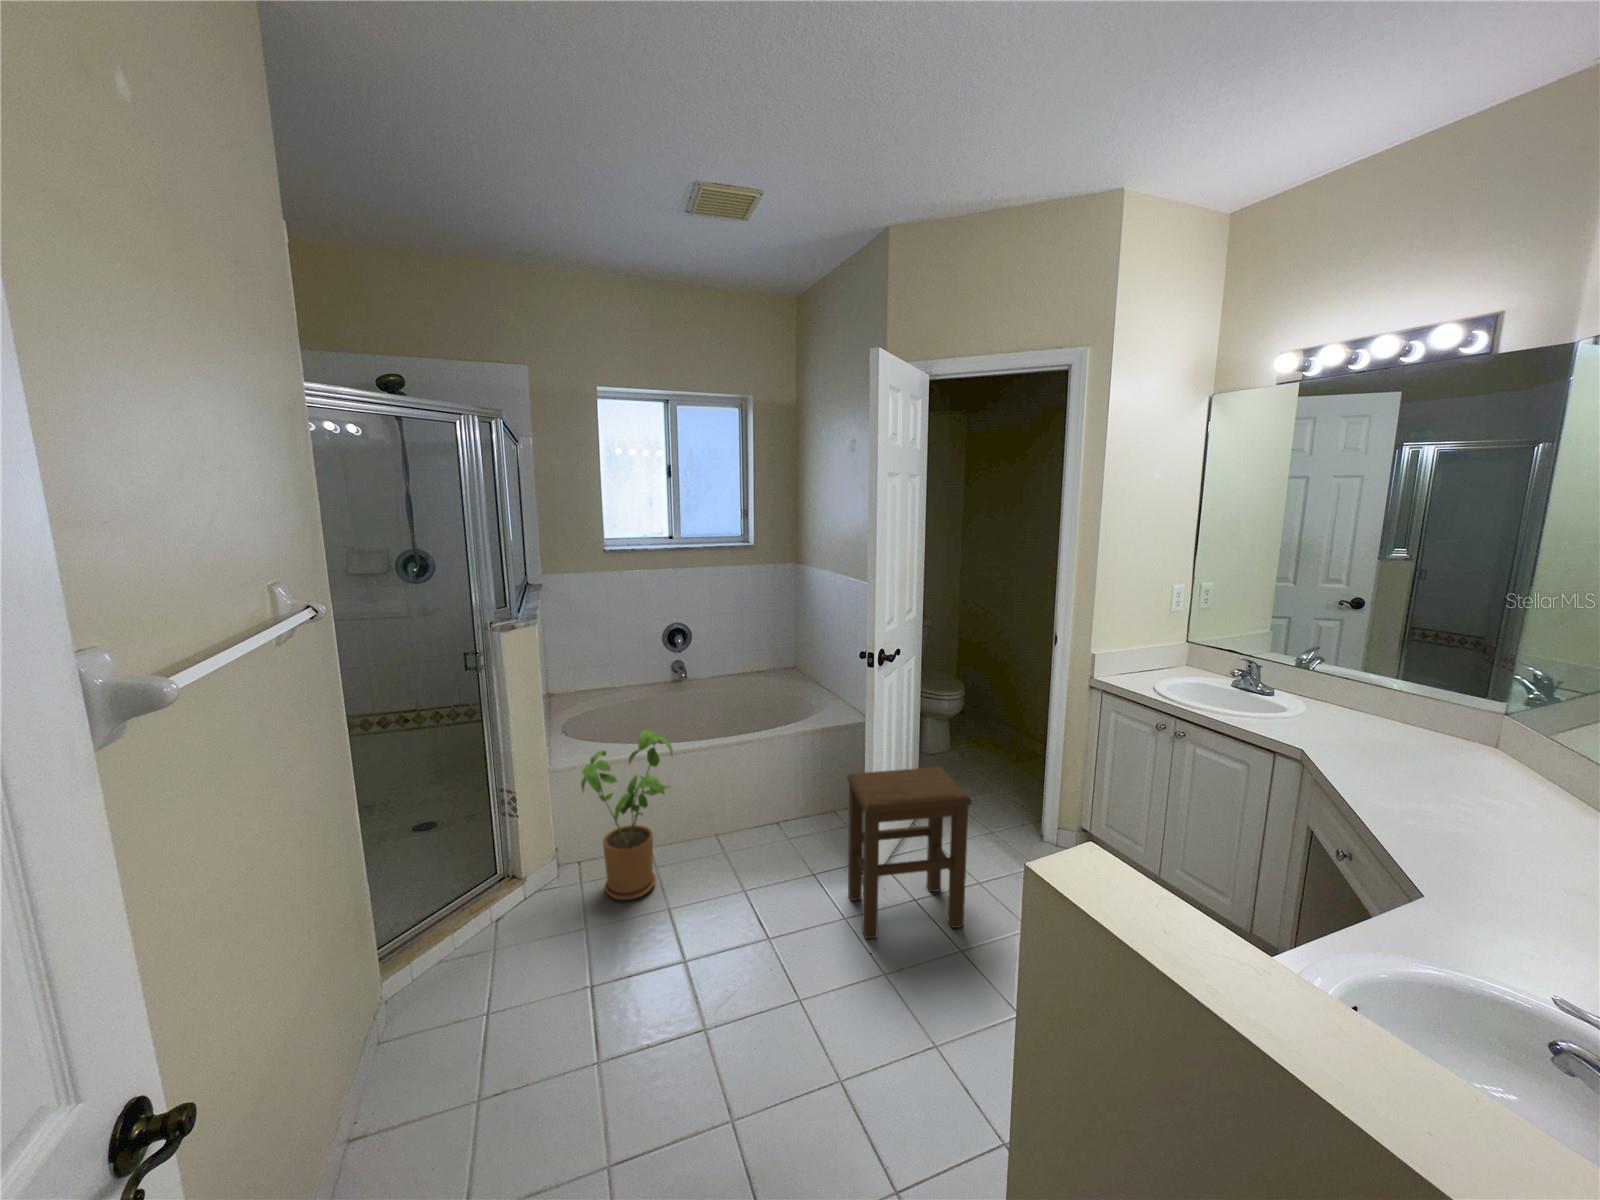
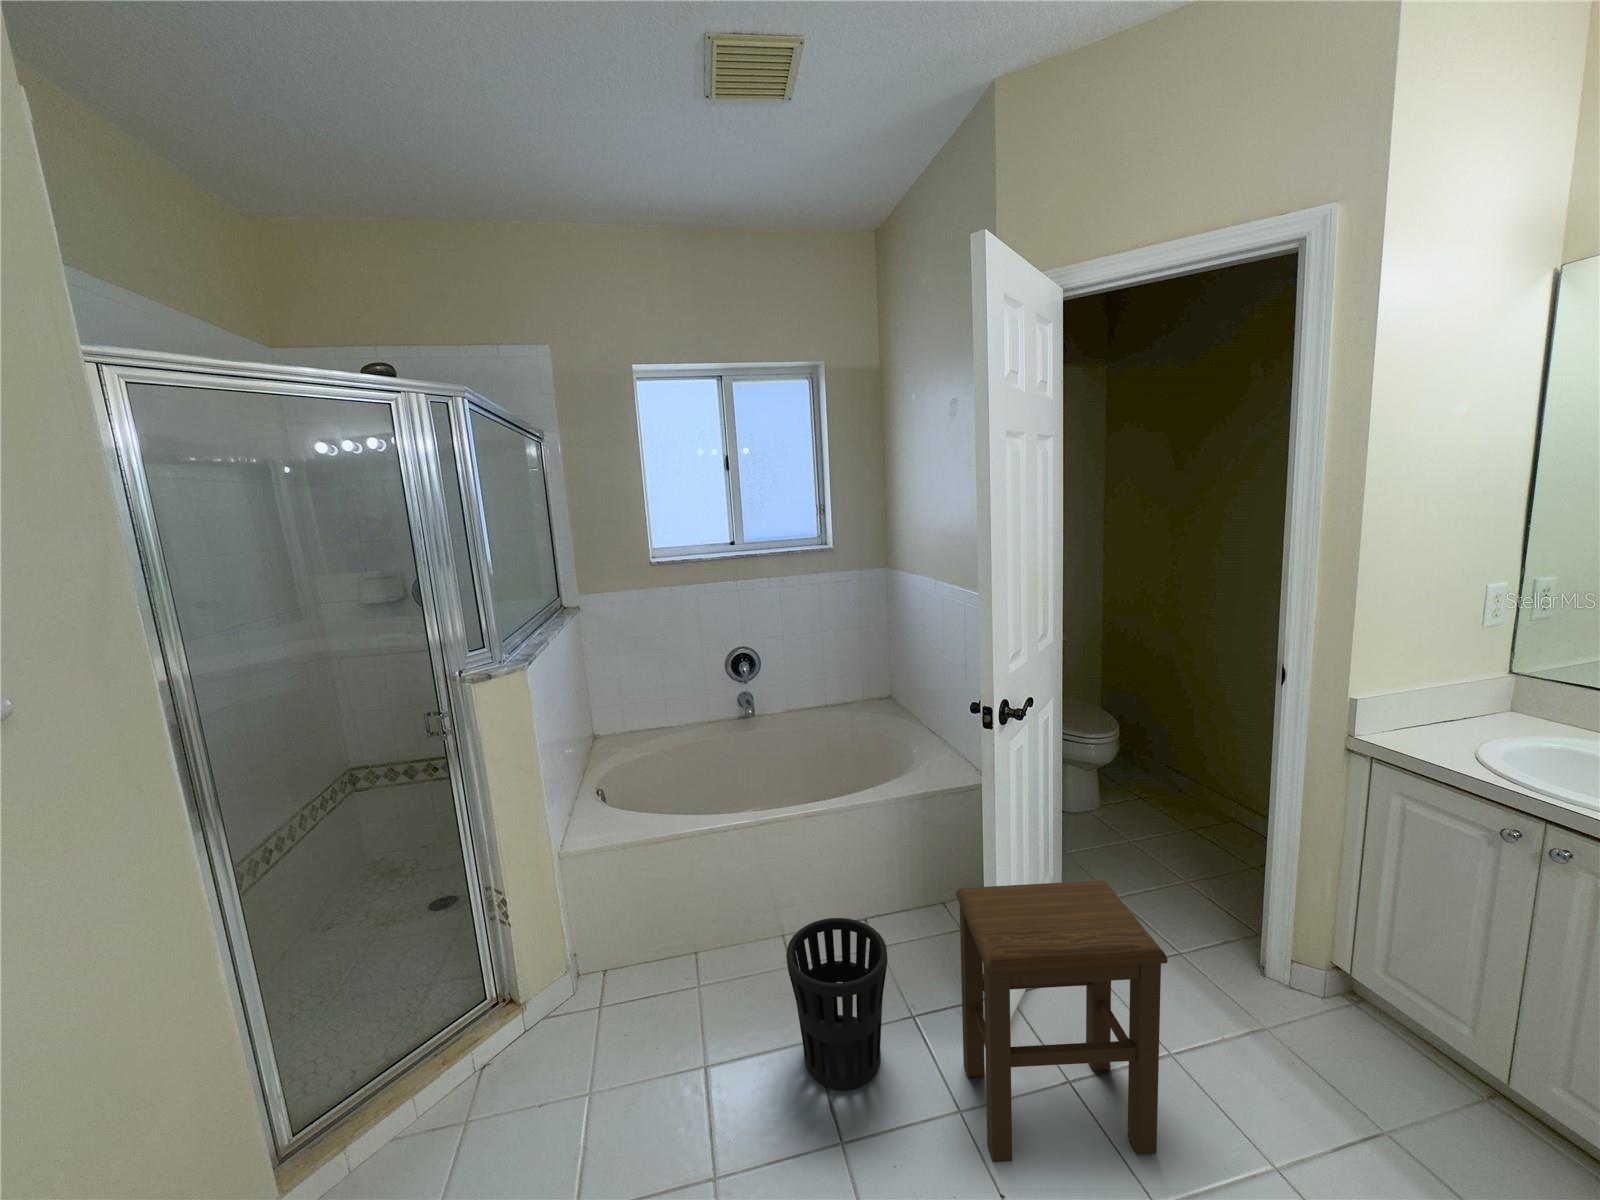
house plant: present [581,730,673,900] -> none [587,806,712,1047]
wastebasket: none [731,804,800,913] -> present [786,918,888,1090]

